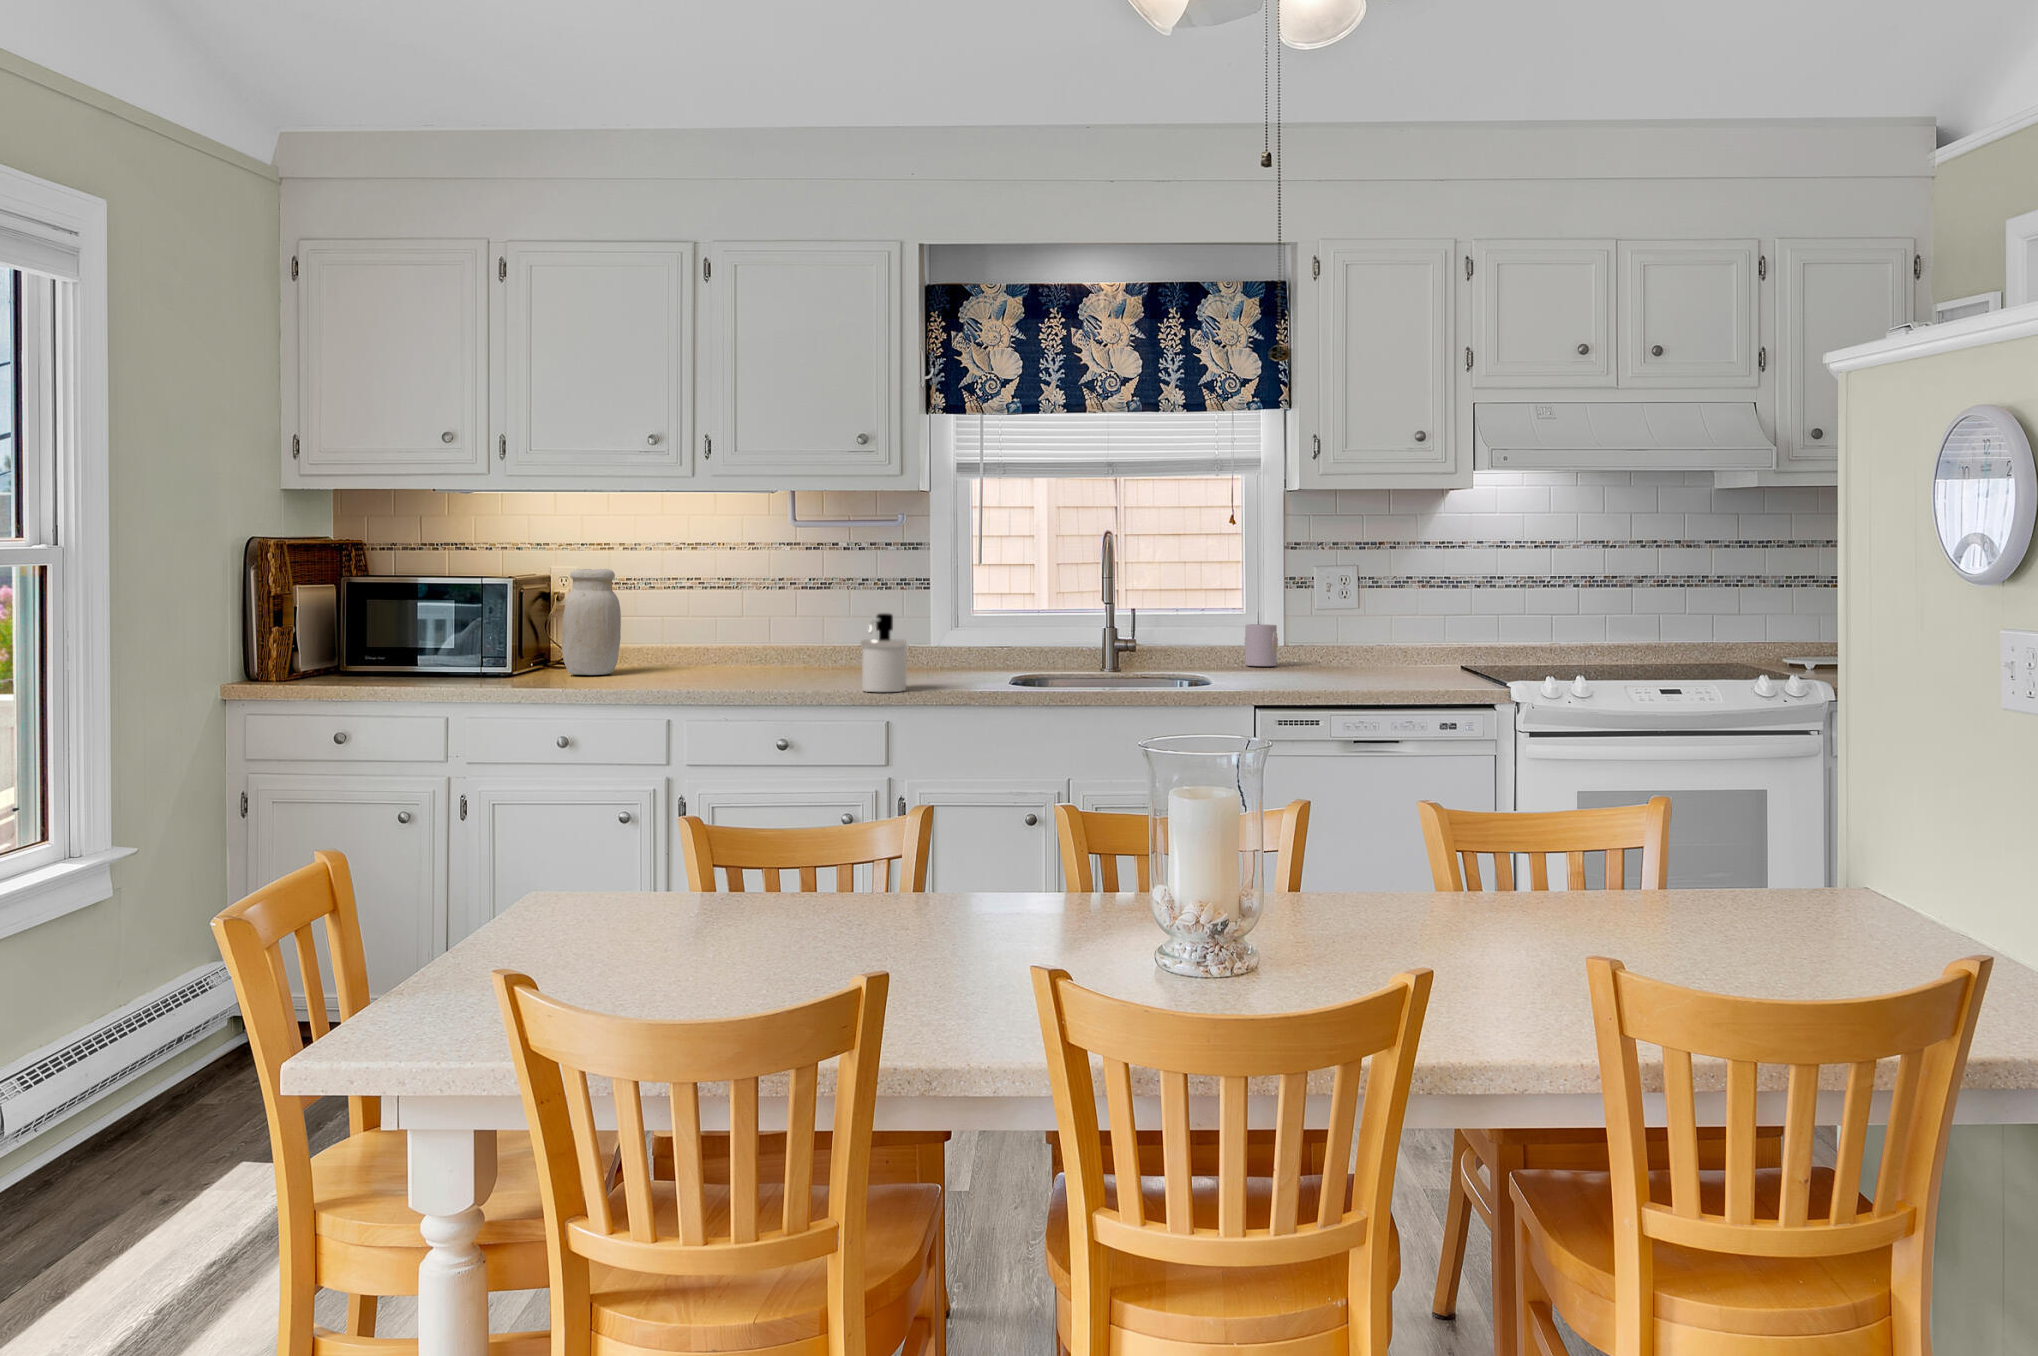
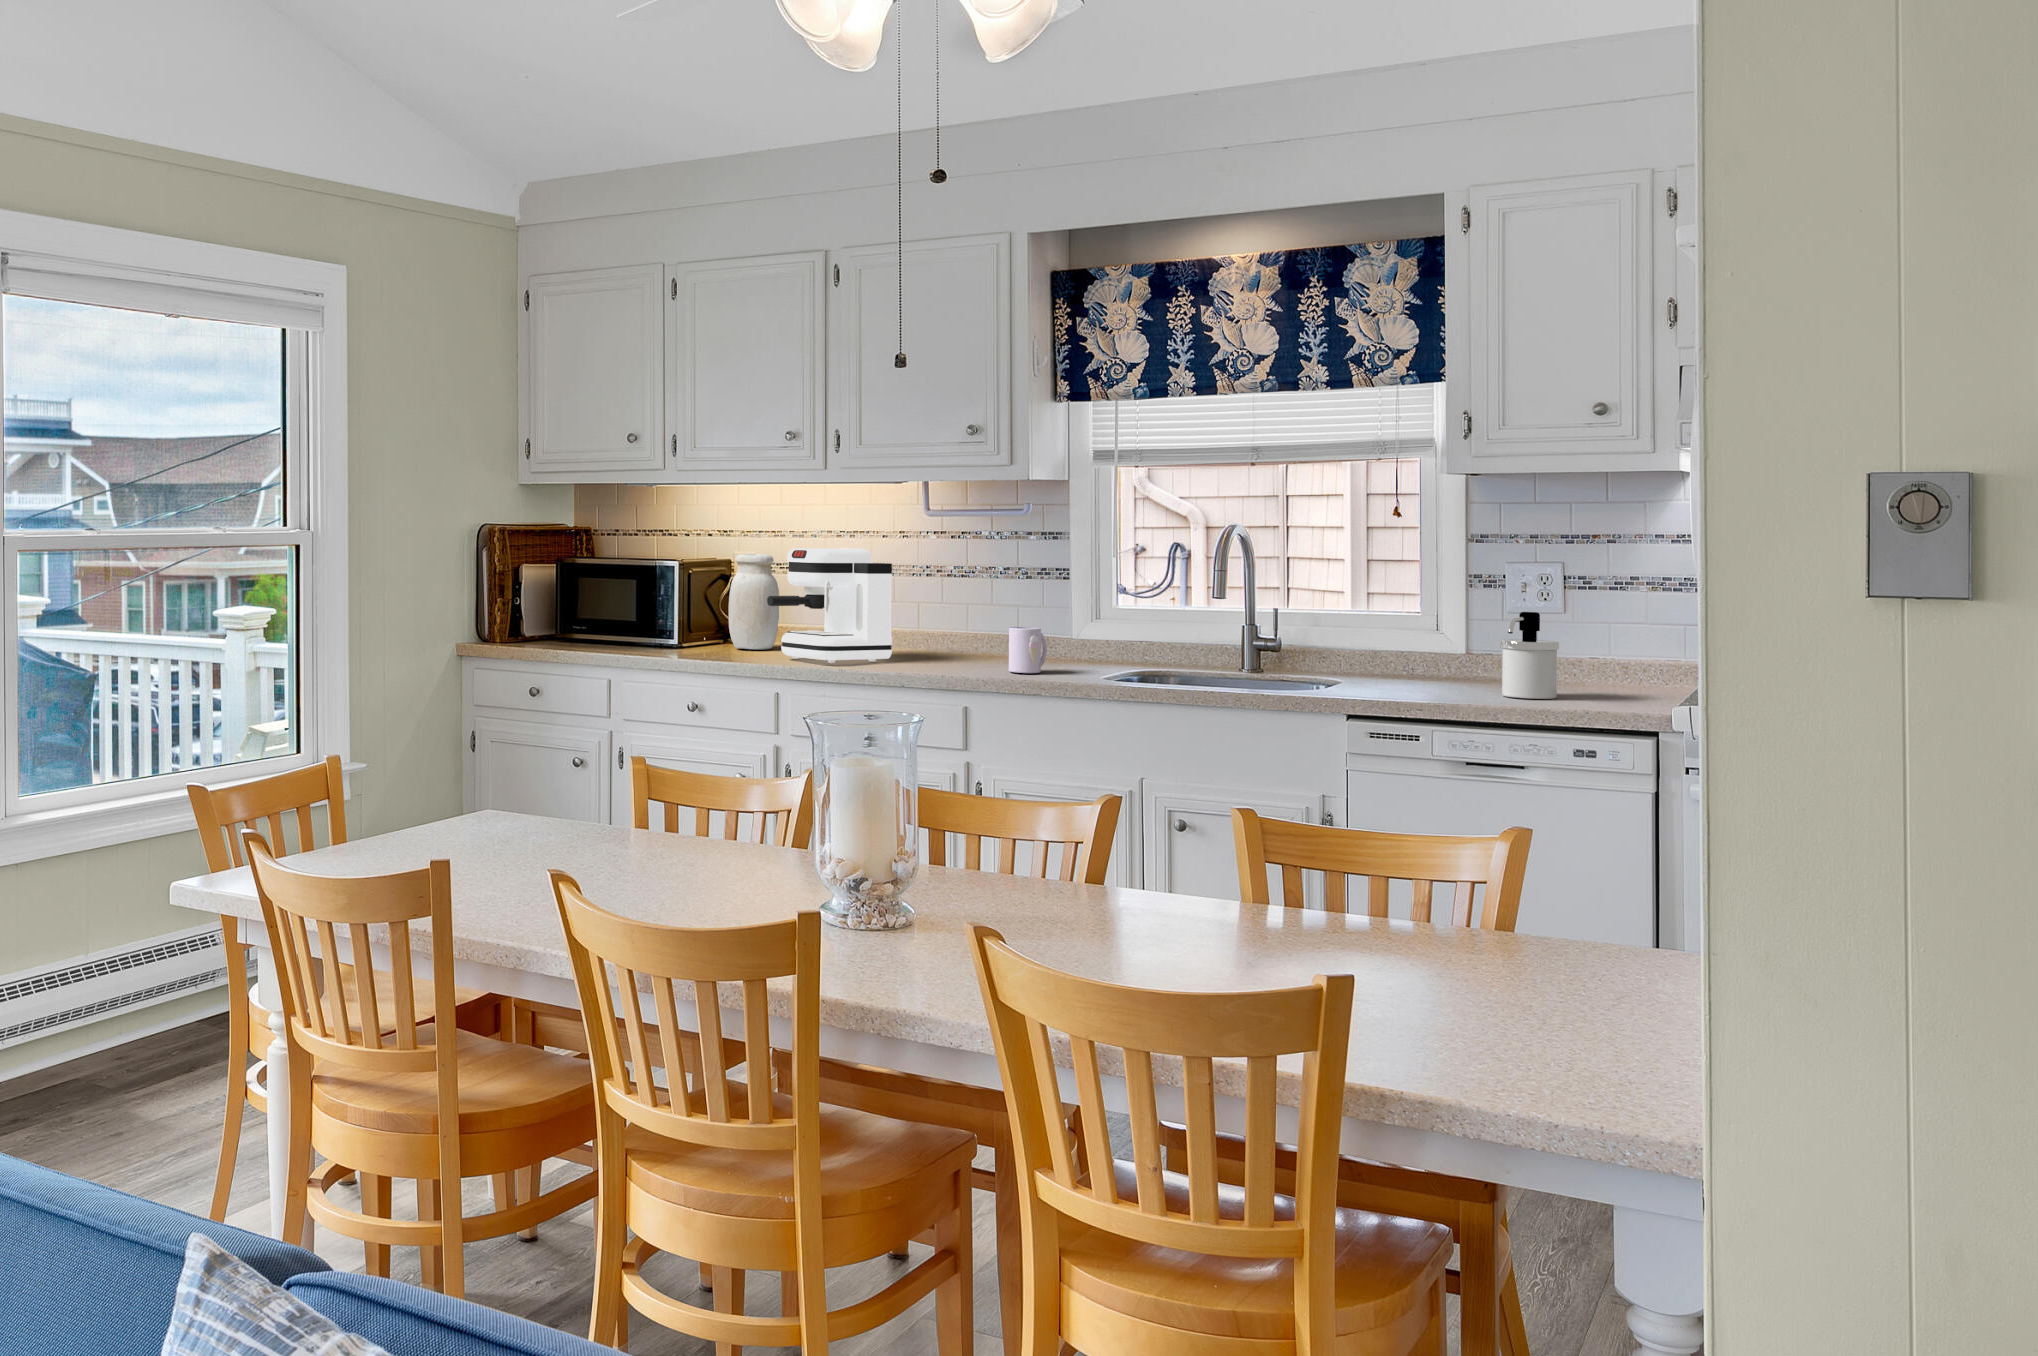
coffee maker: none [642,560,772,684] -> present [767,548,892,663]
soap dispenser: present [861,613,908,692] -> present [1500,612,1559,699]
mug: present [1245,624,1278,666] -> present [1009,627,1047,673]

